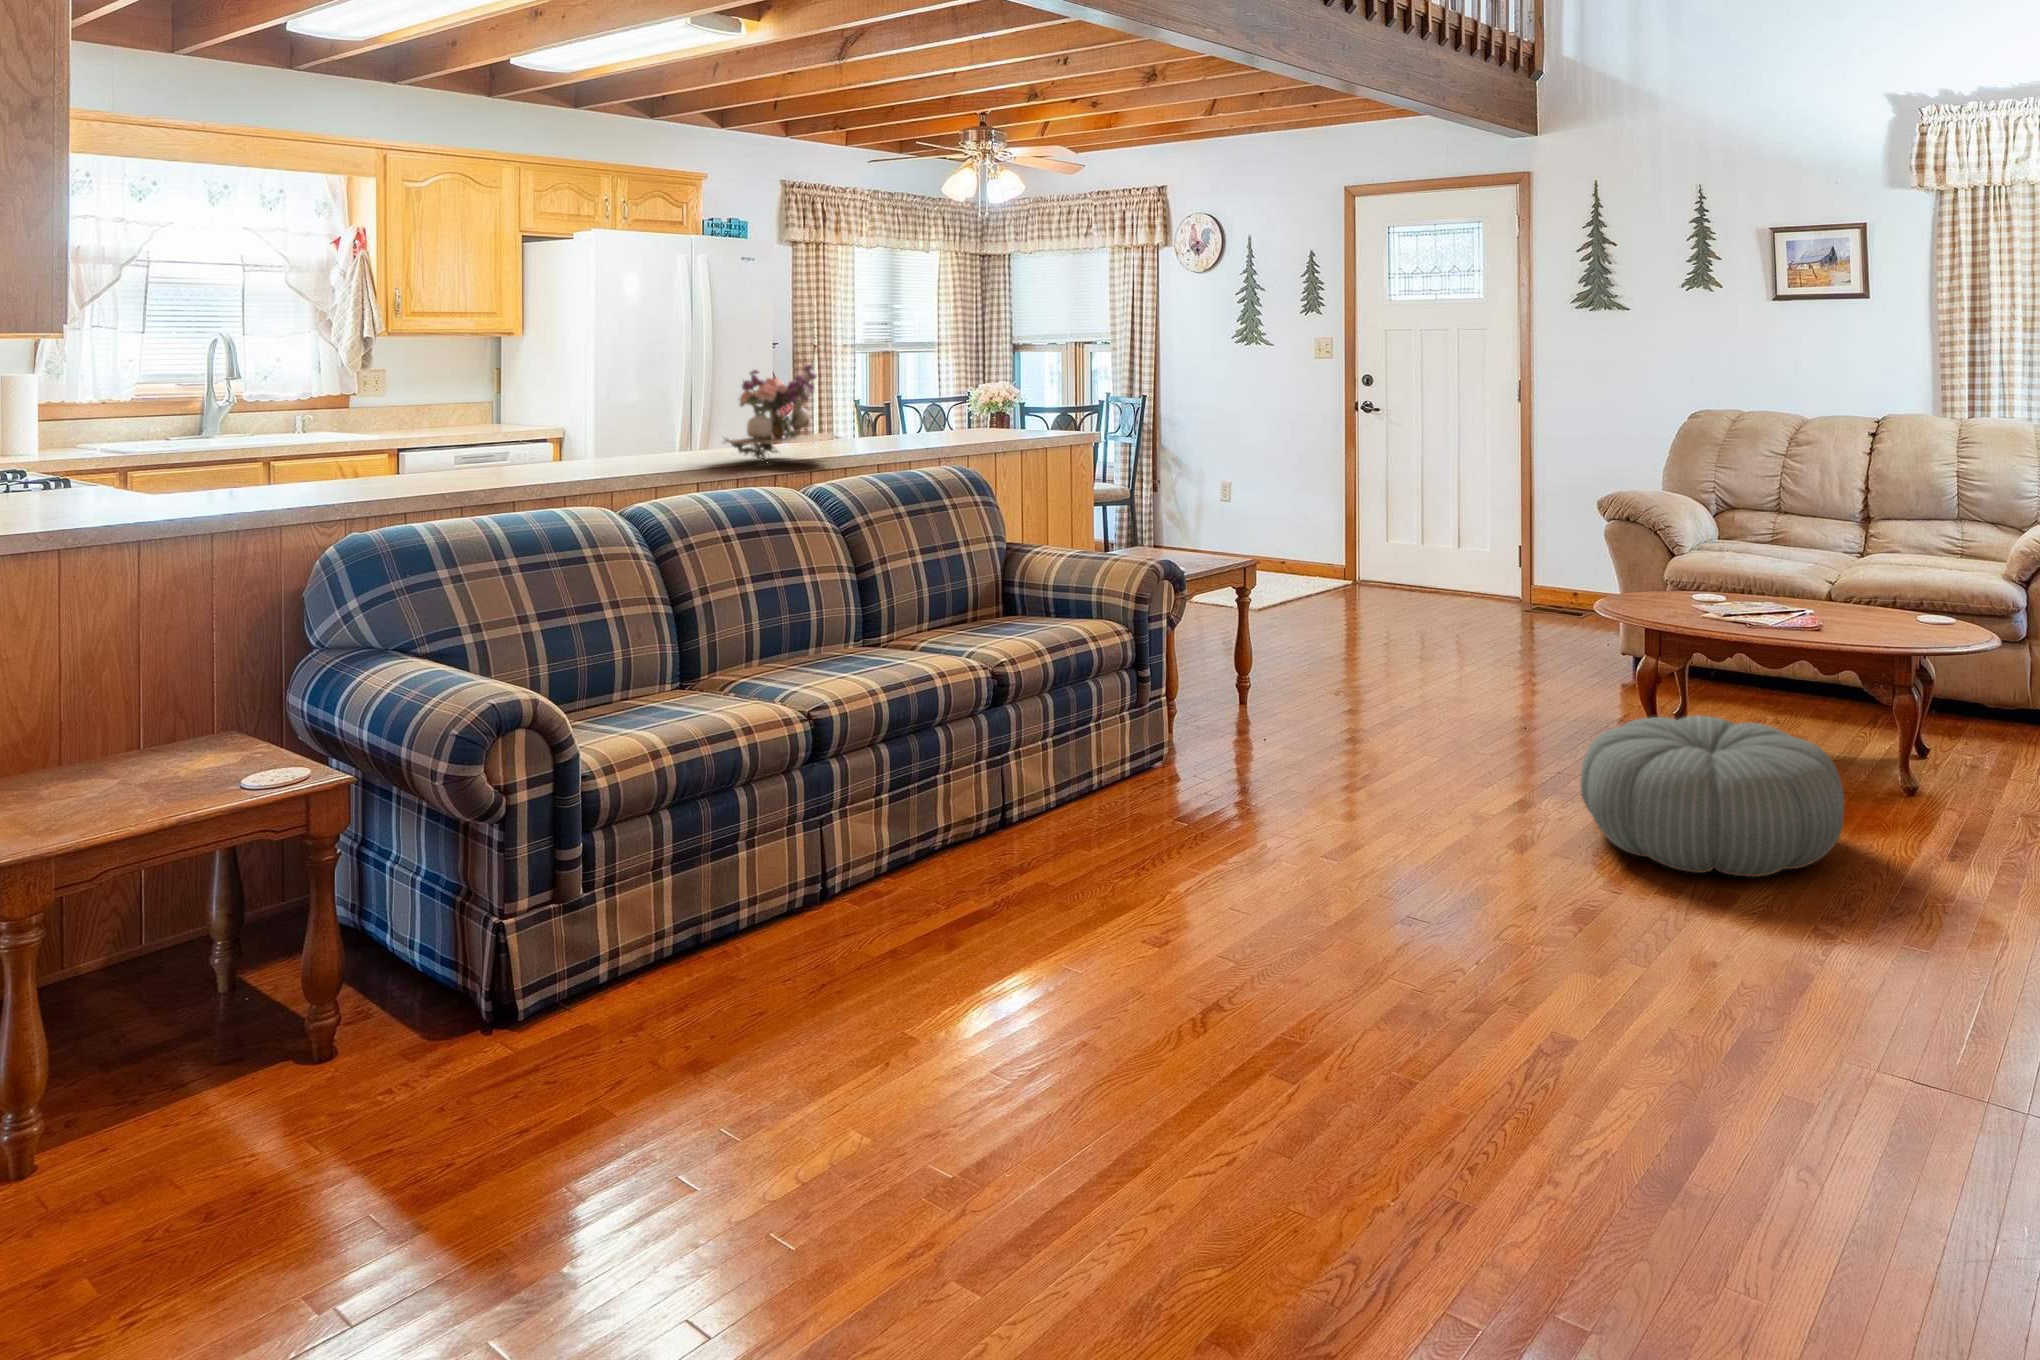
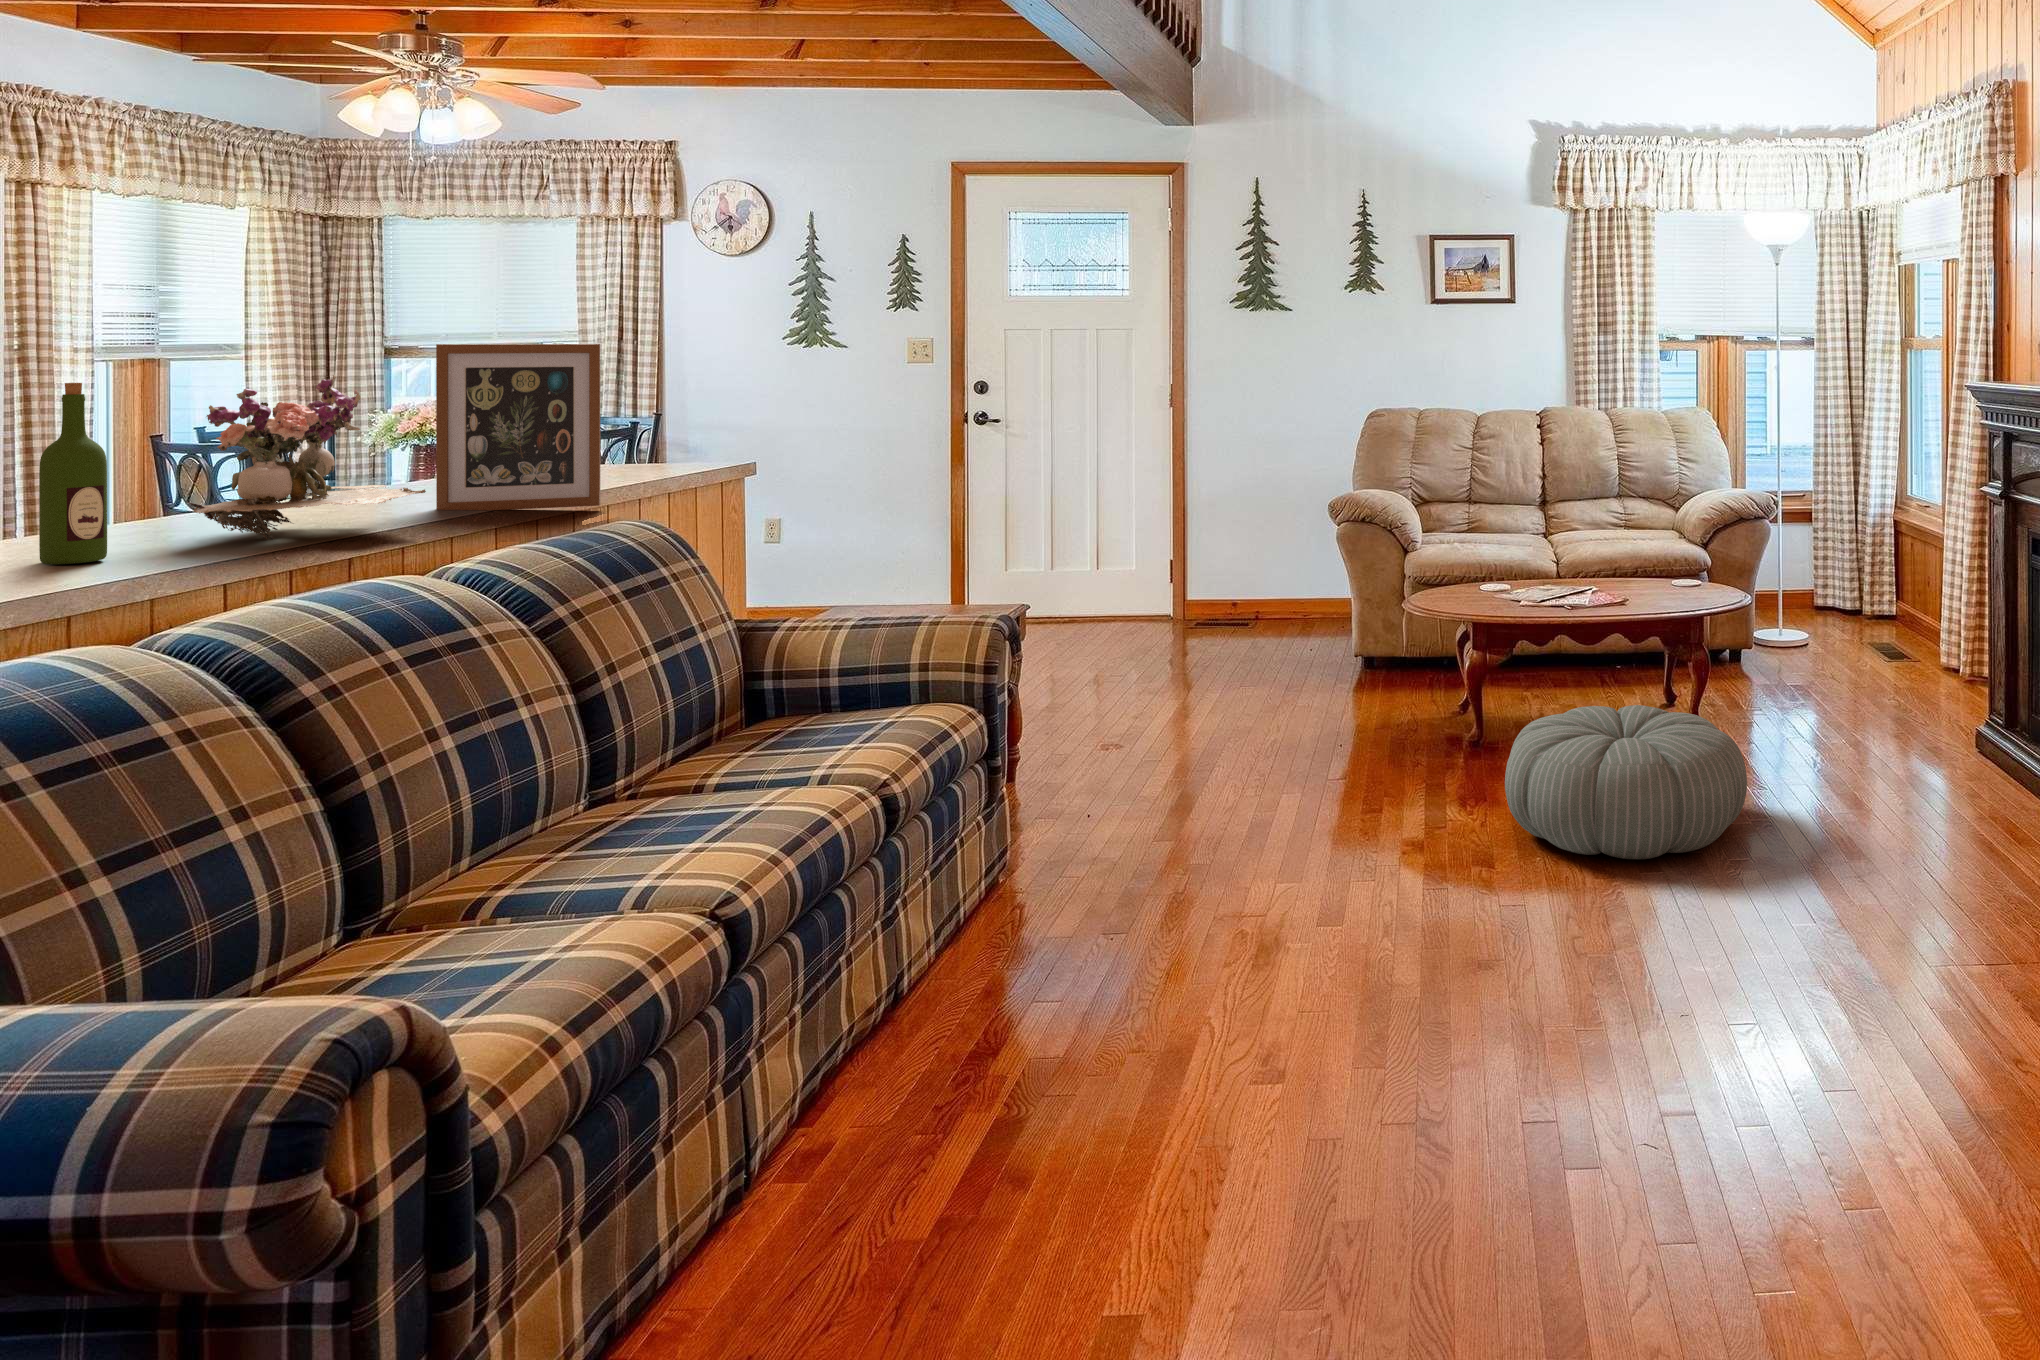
picture frame: none [881,342,969,456] -> present [436,344,601,510]
wine bottle: none [645,364,675,468] -> present [39,383,107,565]

